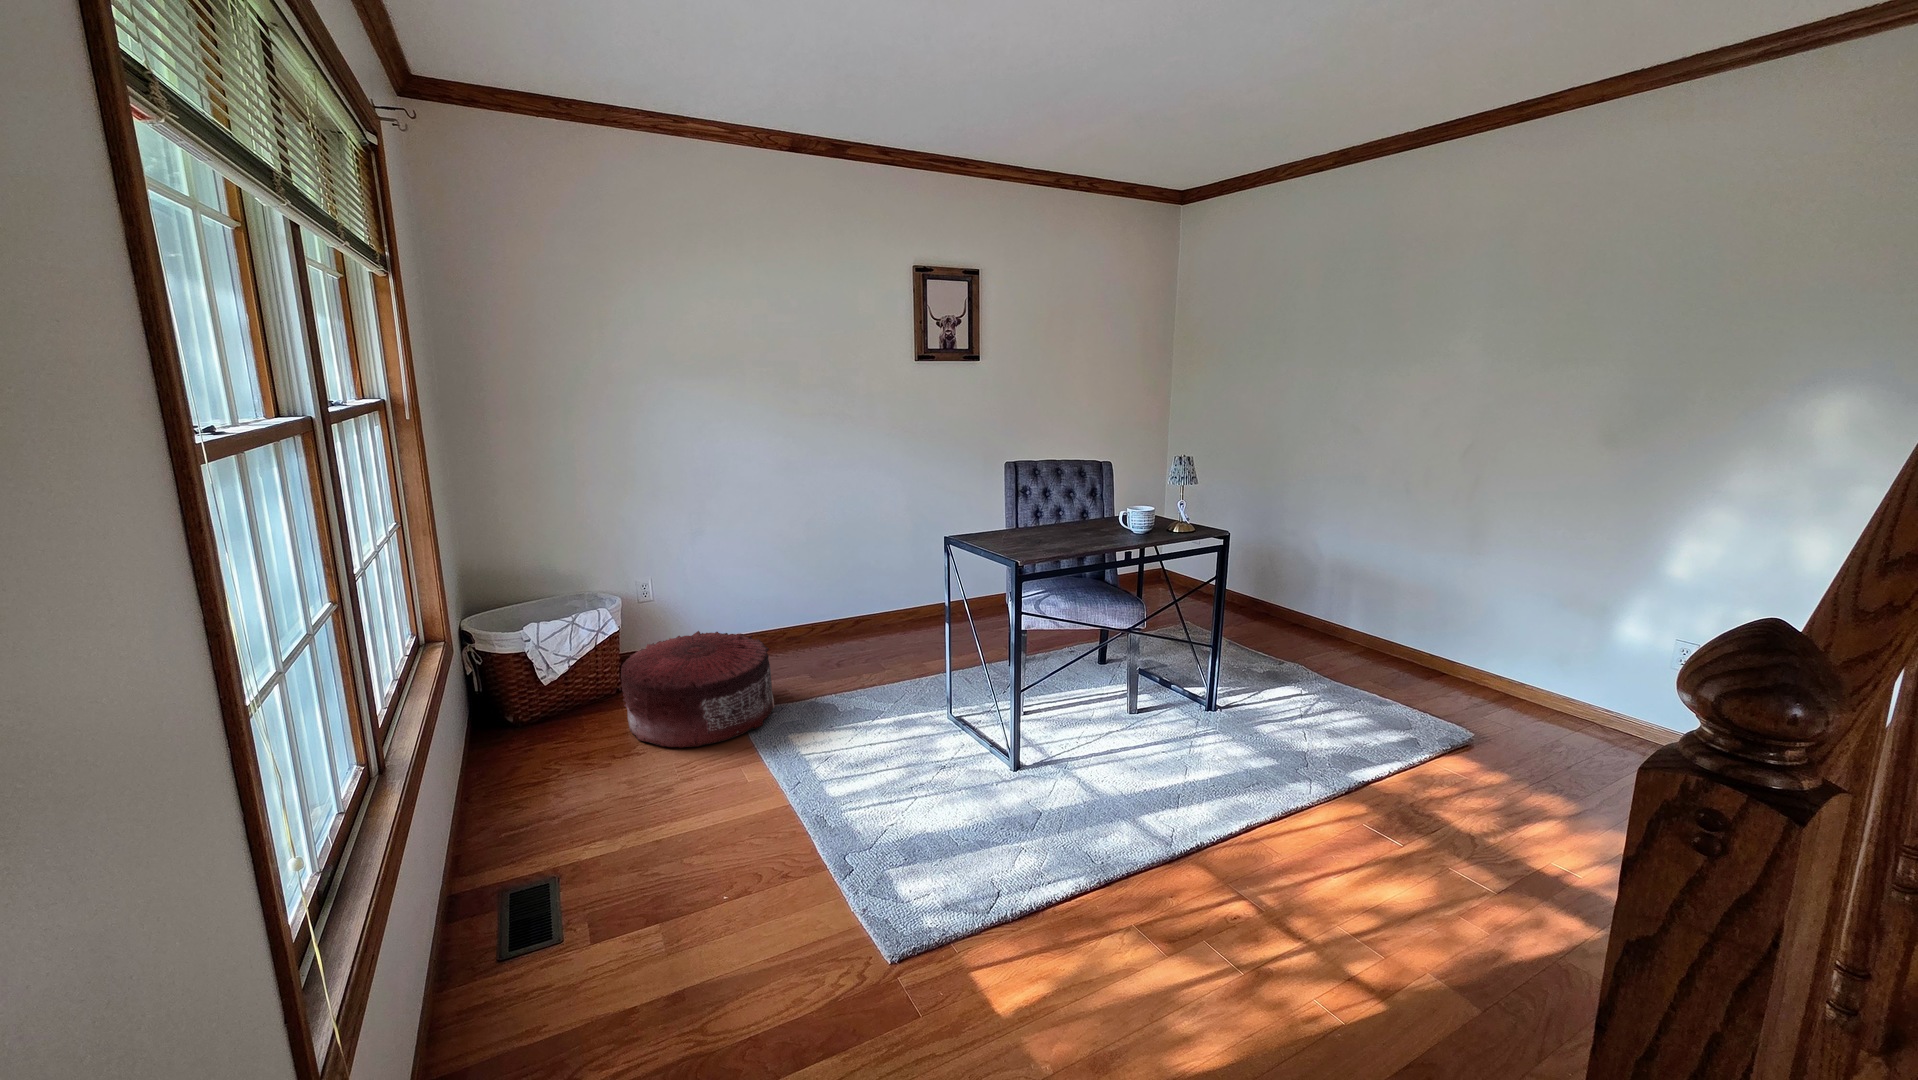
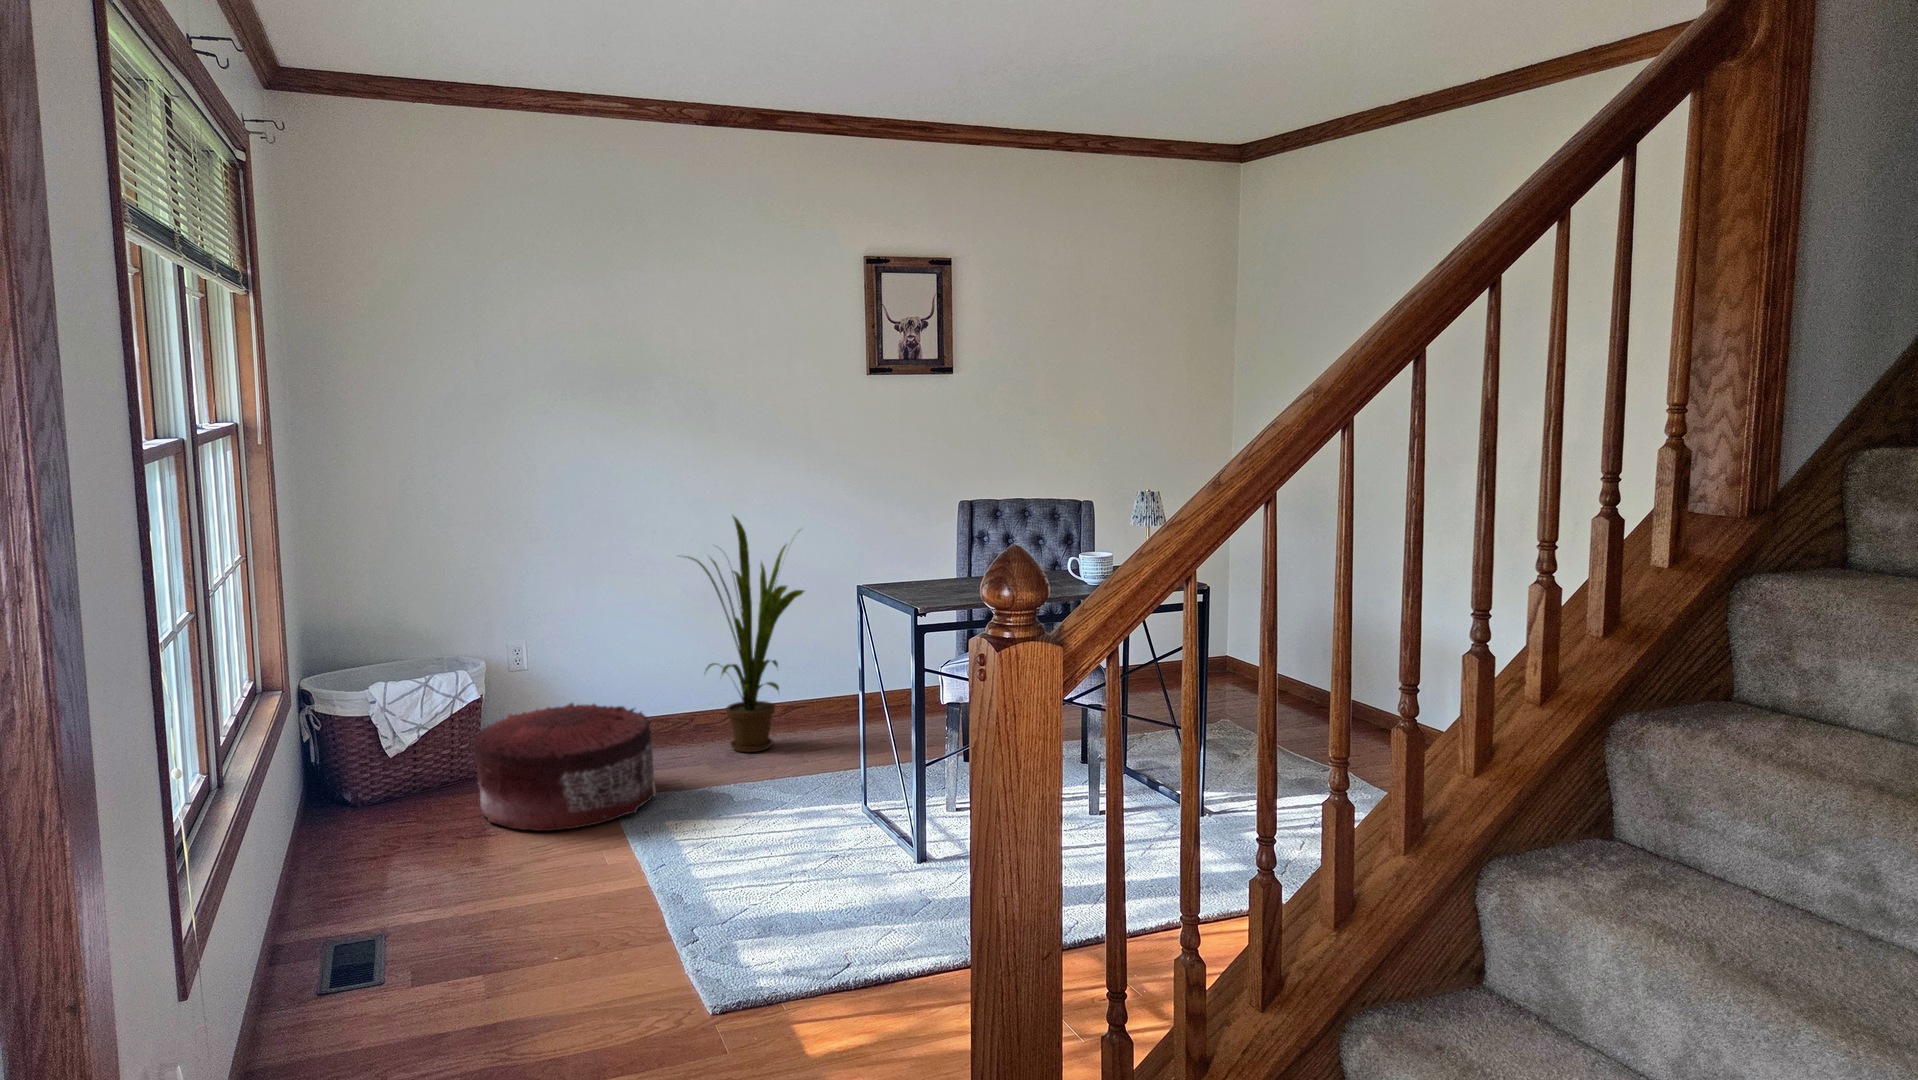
house plant: none [776,474,882,661] -> present [686,516,804,752]

